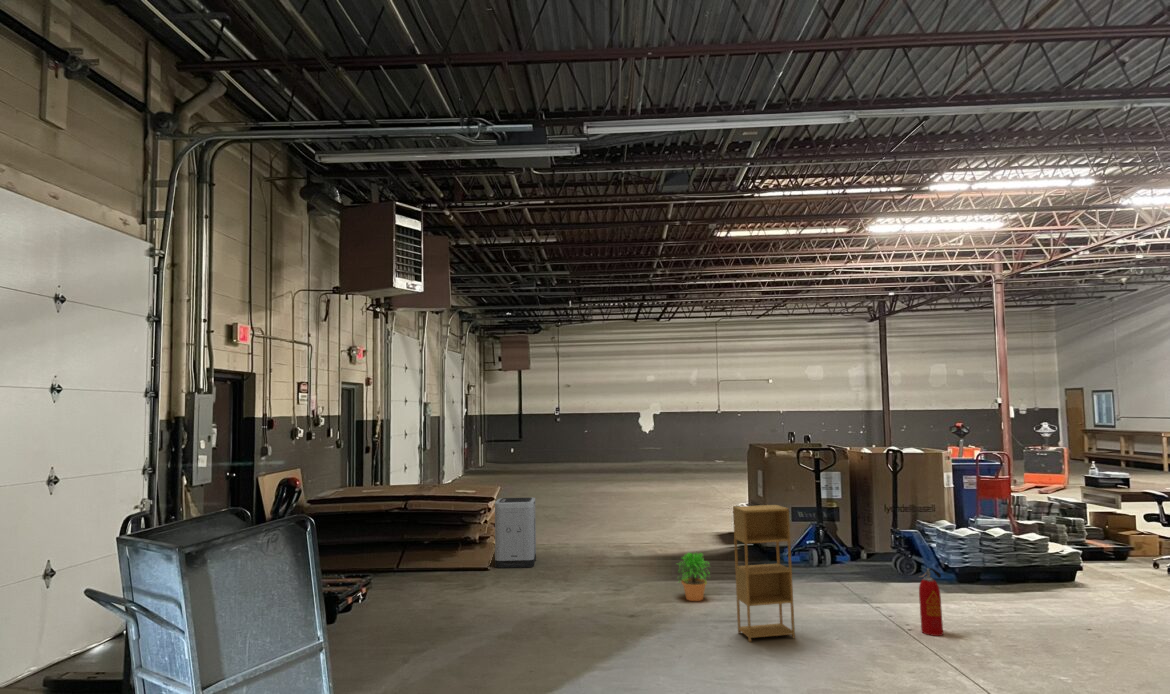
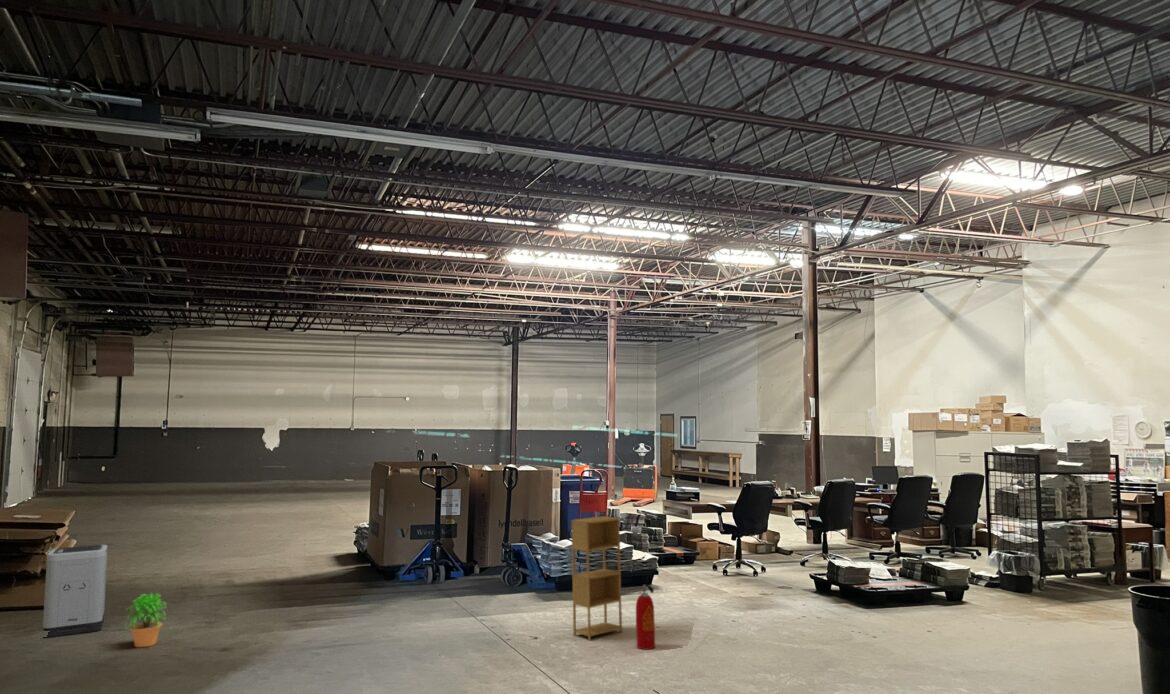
shelving unit: present [733,505,795,642] -> present [571,516,622,640]
potted plant: present [679,553,707,601] -> present [125,594,165,647]
fire extinguisher: present [919,568,943,636] -> present [636,584,655,649]

